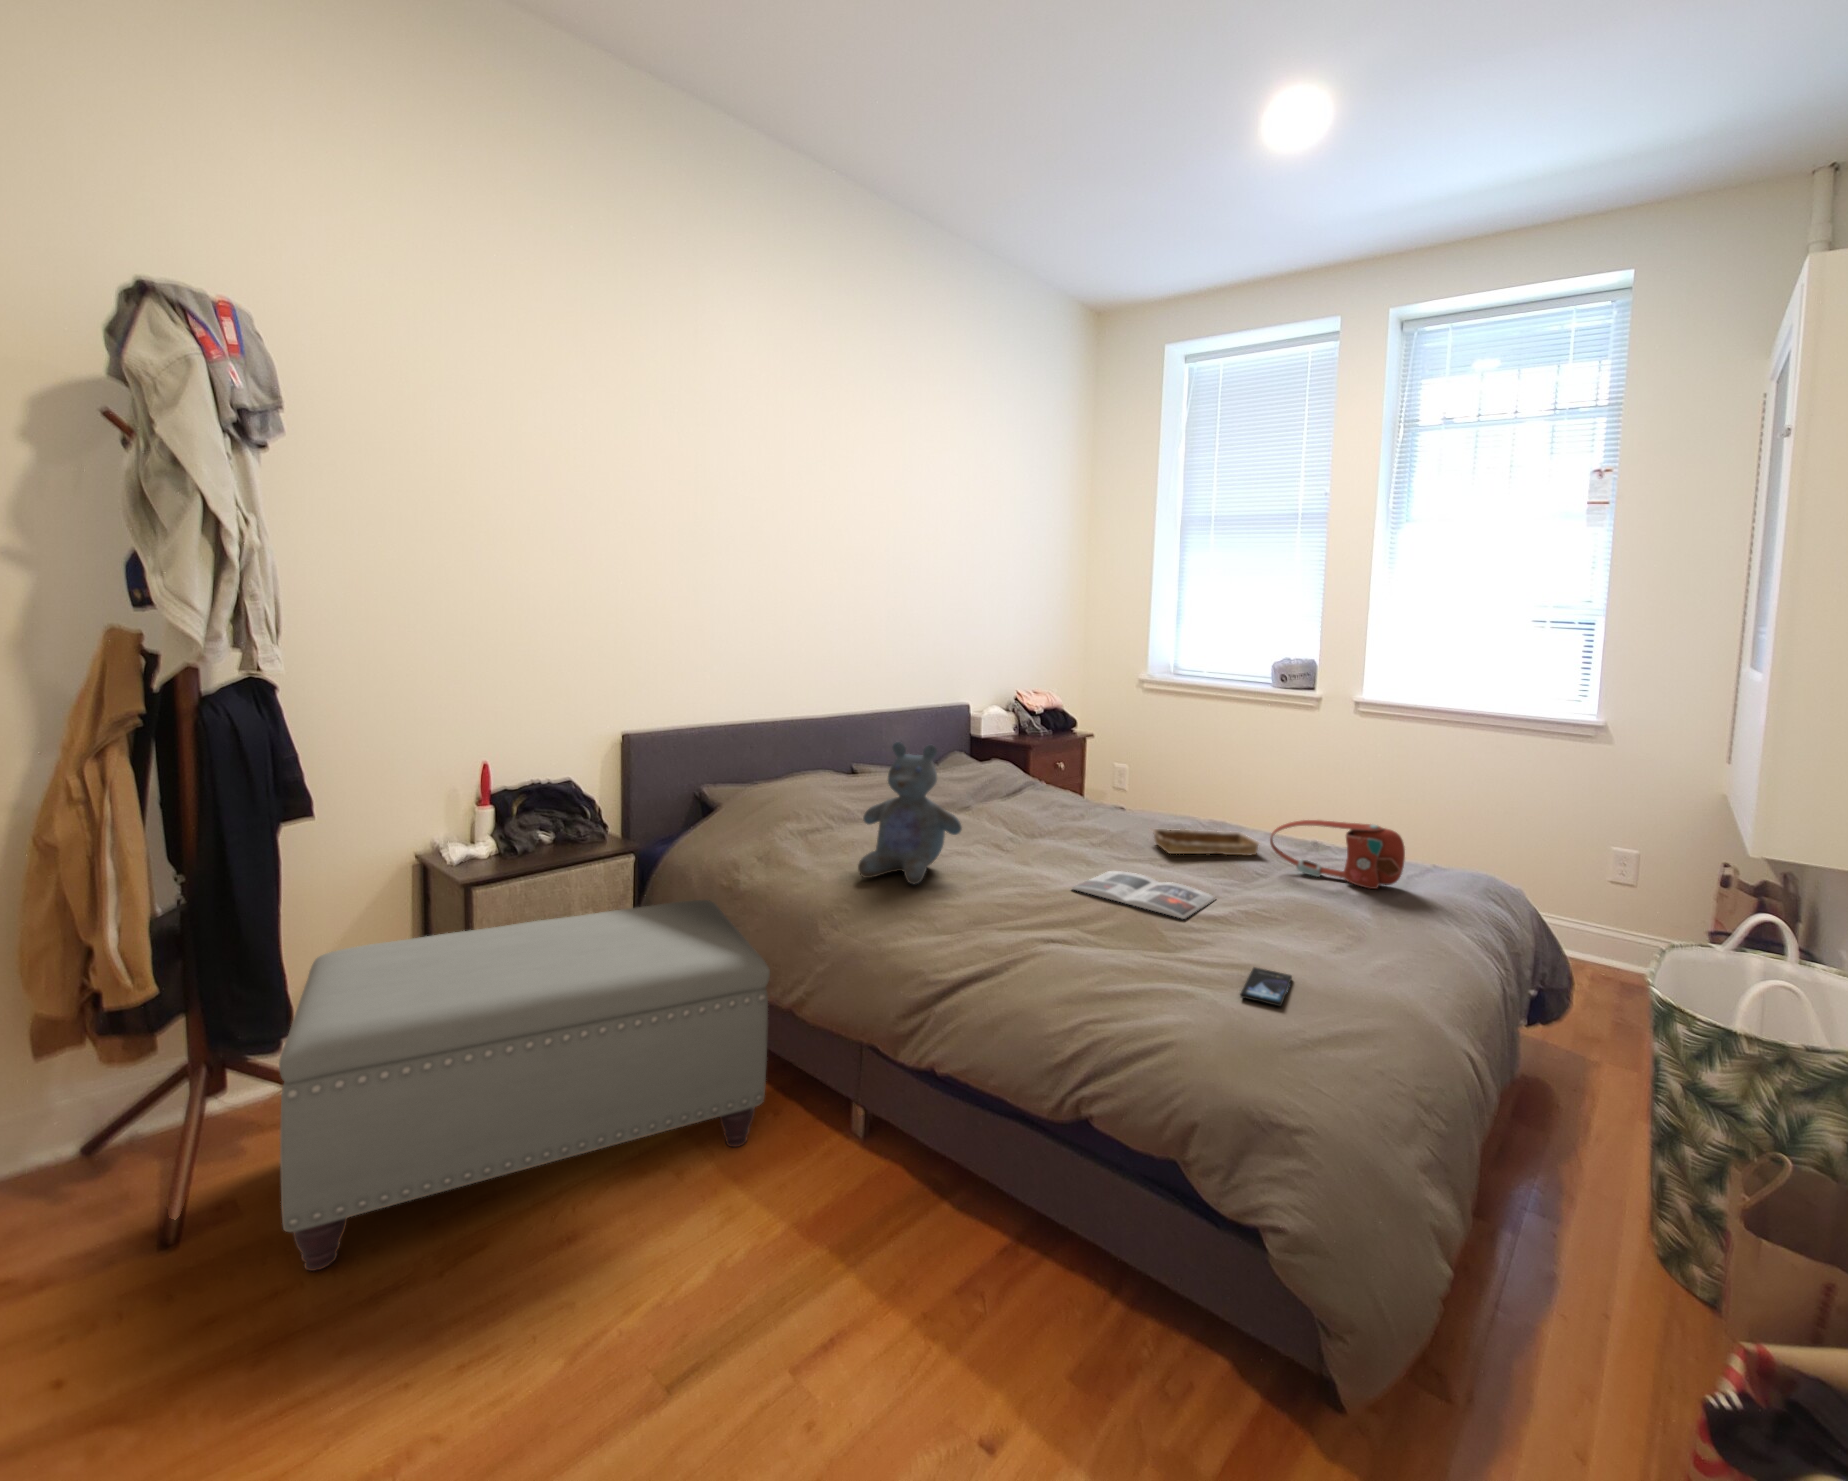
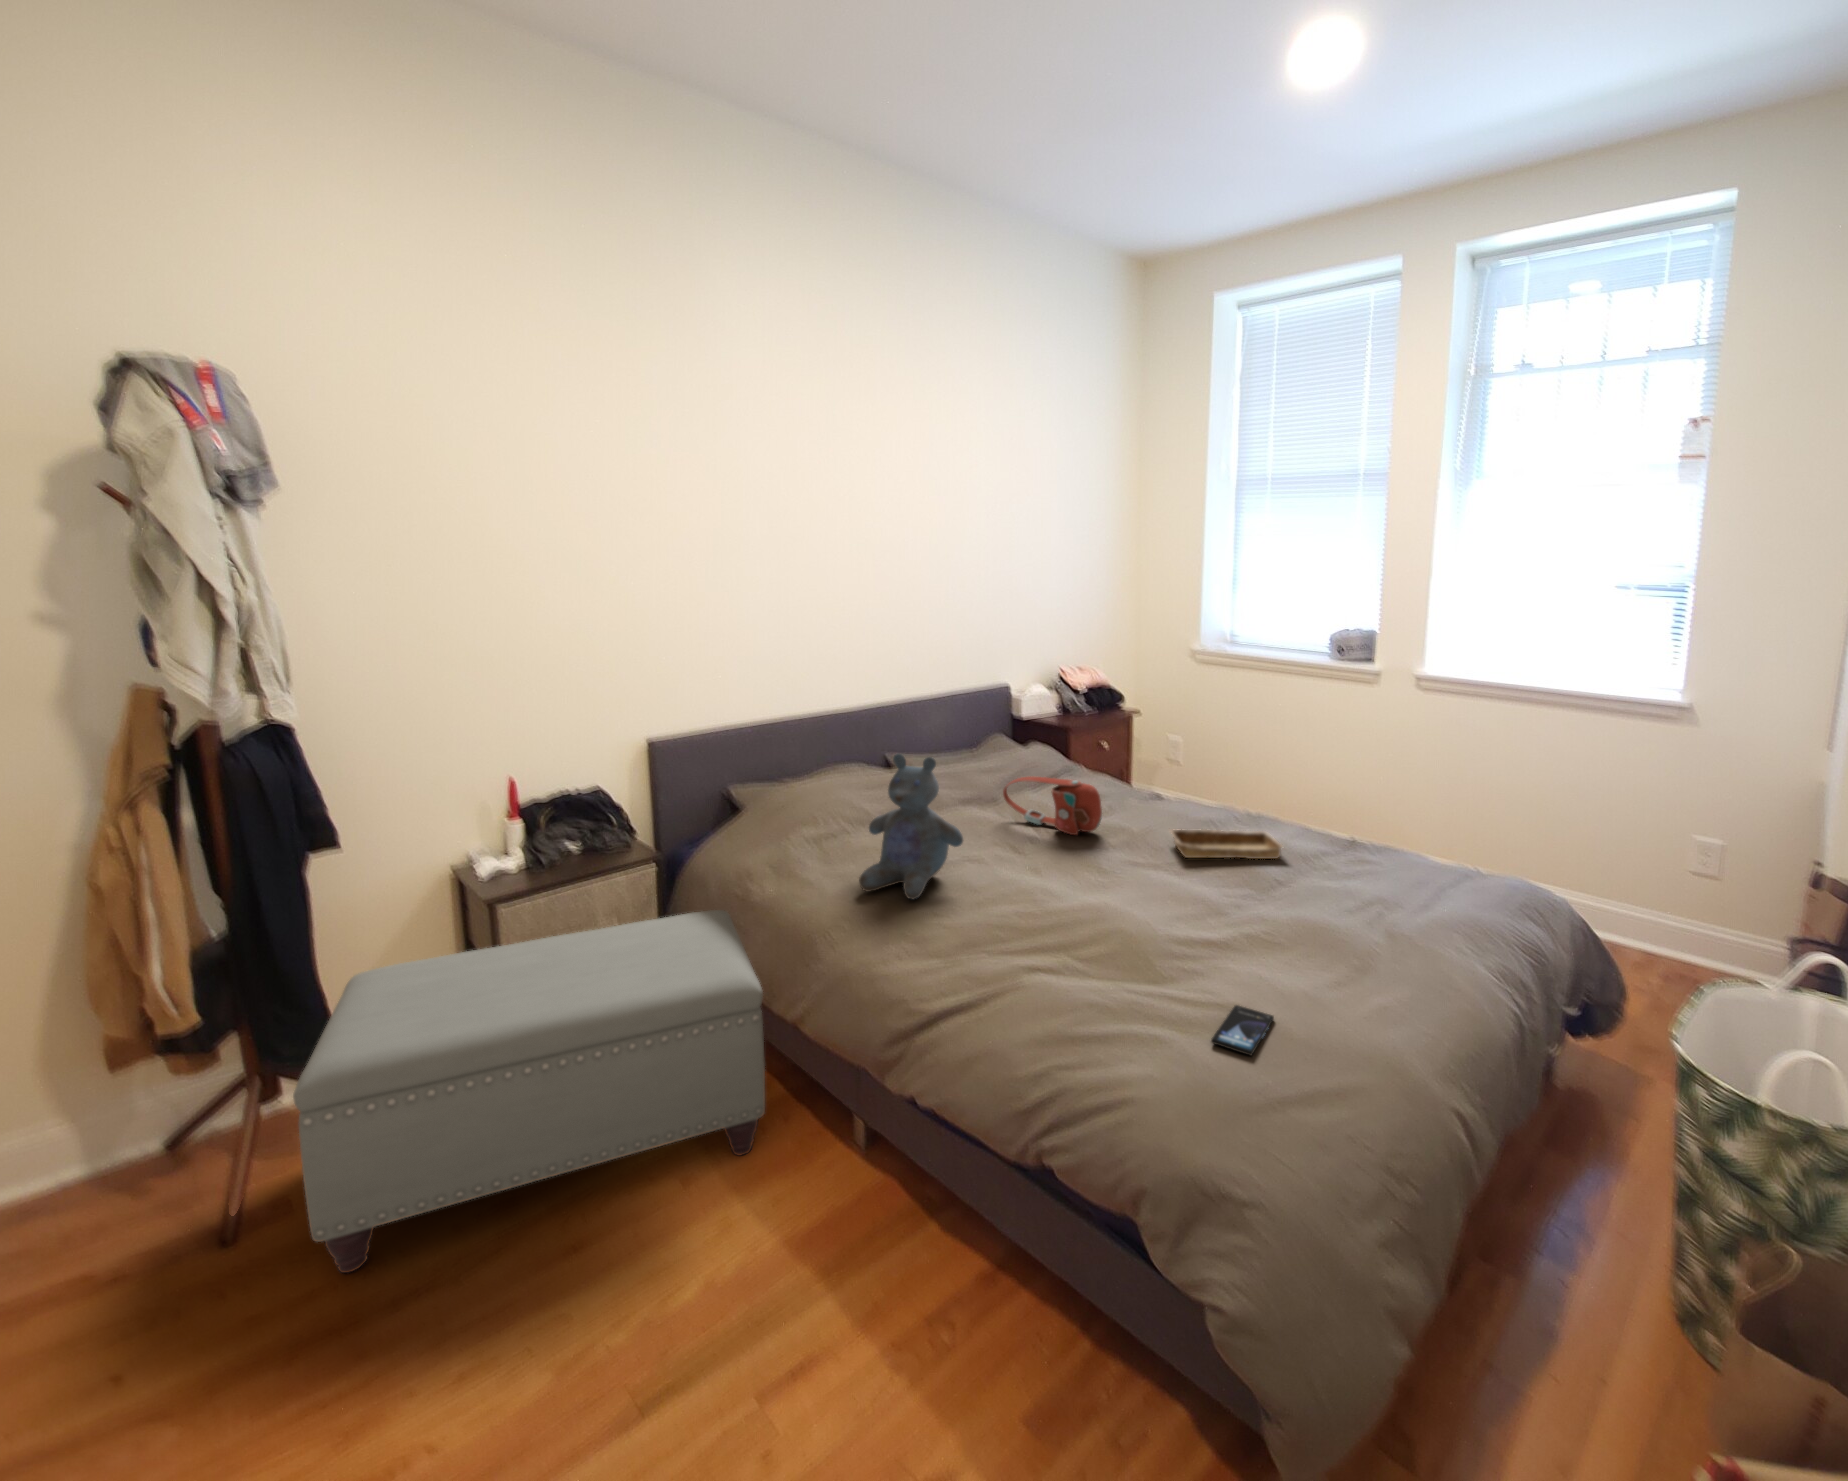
handbag: present [1270,820,1405,889] -> present [1003,776,1102,835]
magazine: present [1072,871,1216,919] -> none [1071,880,1221,942]

